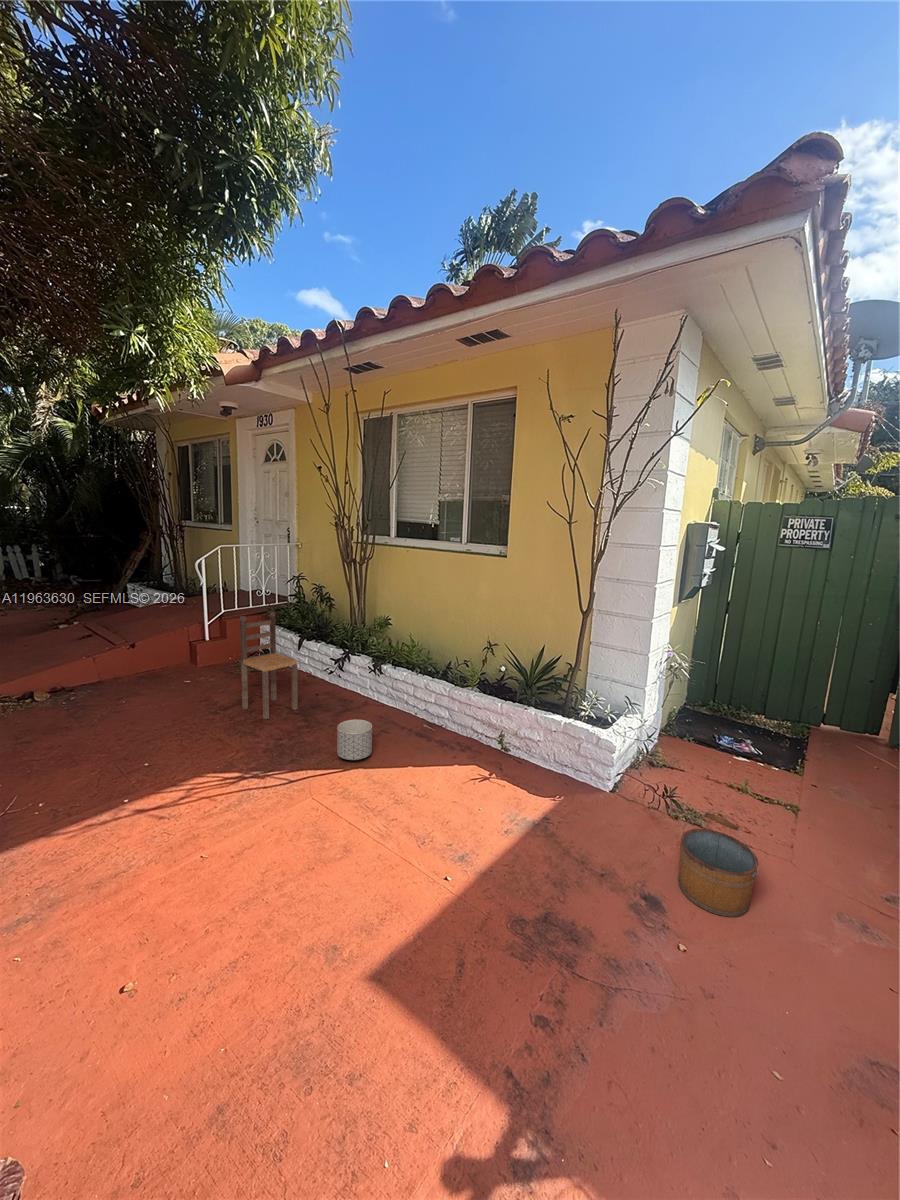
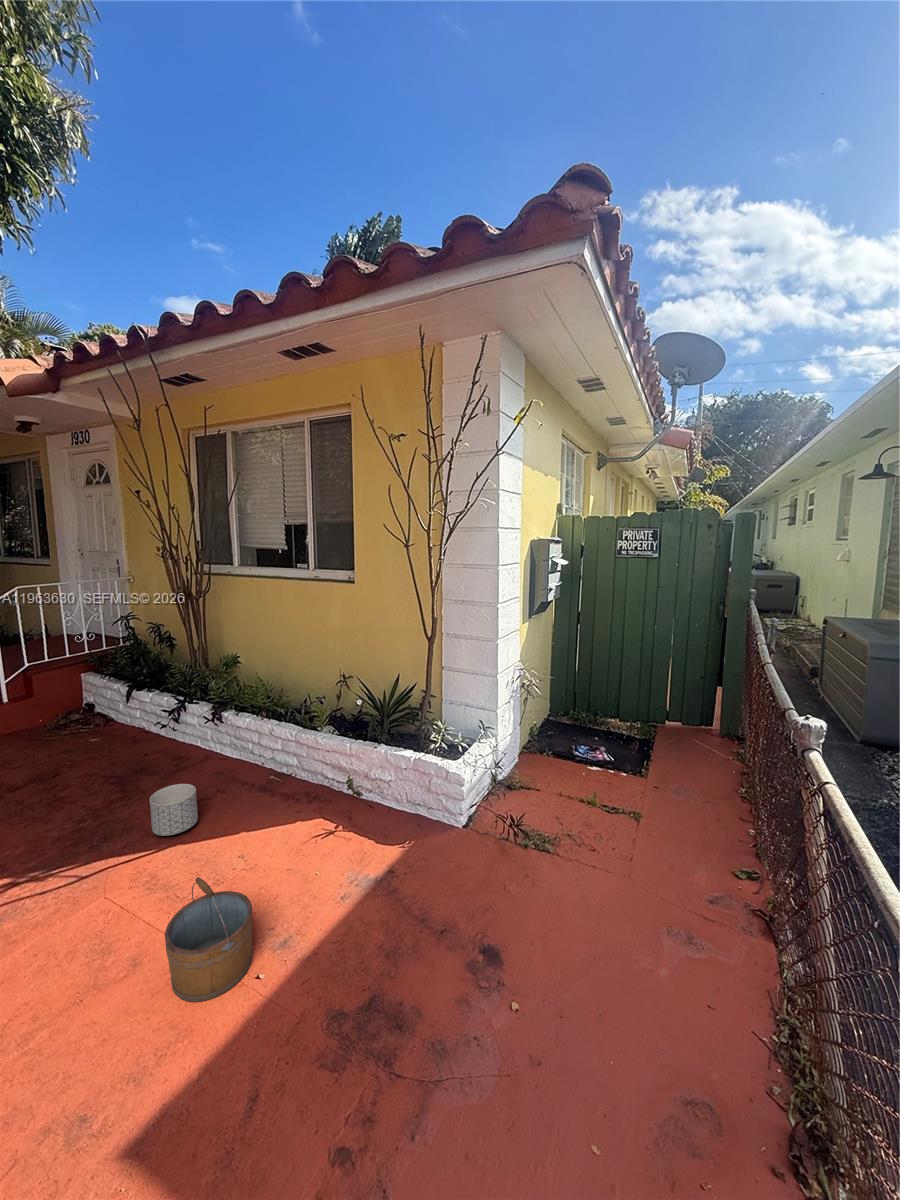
chair: present [240,612,298,719] -> none [30,663,118,795]
bucket: present [678,812,759,917] -> present [165,877,253,1002]

